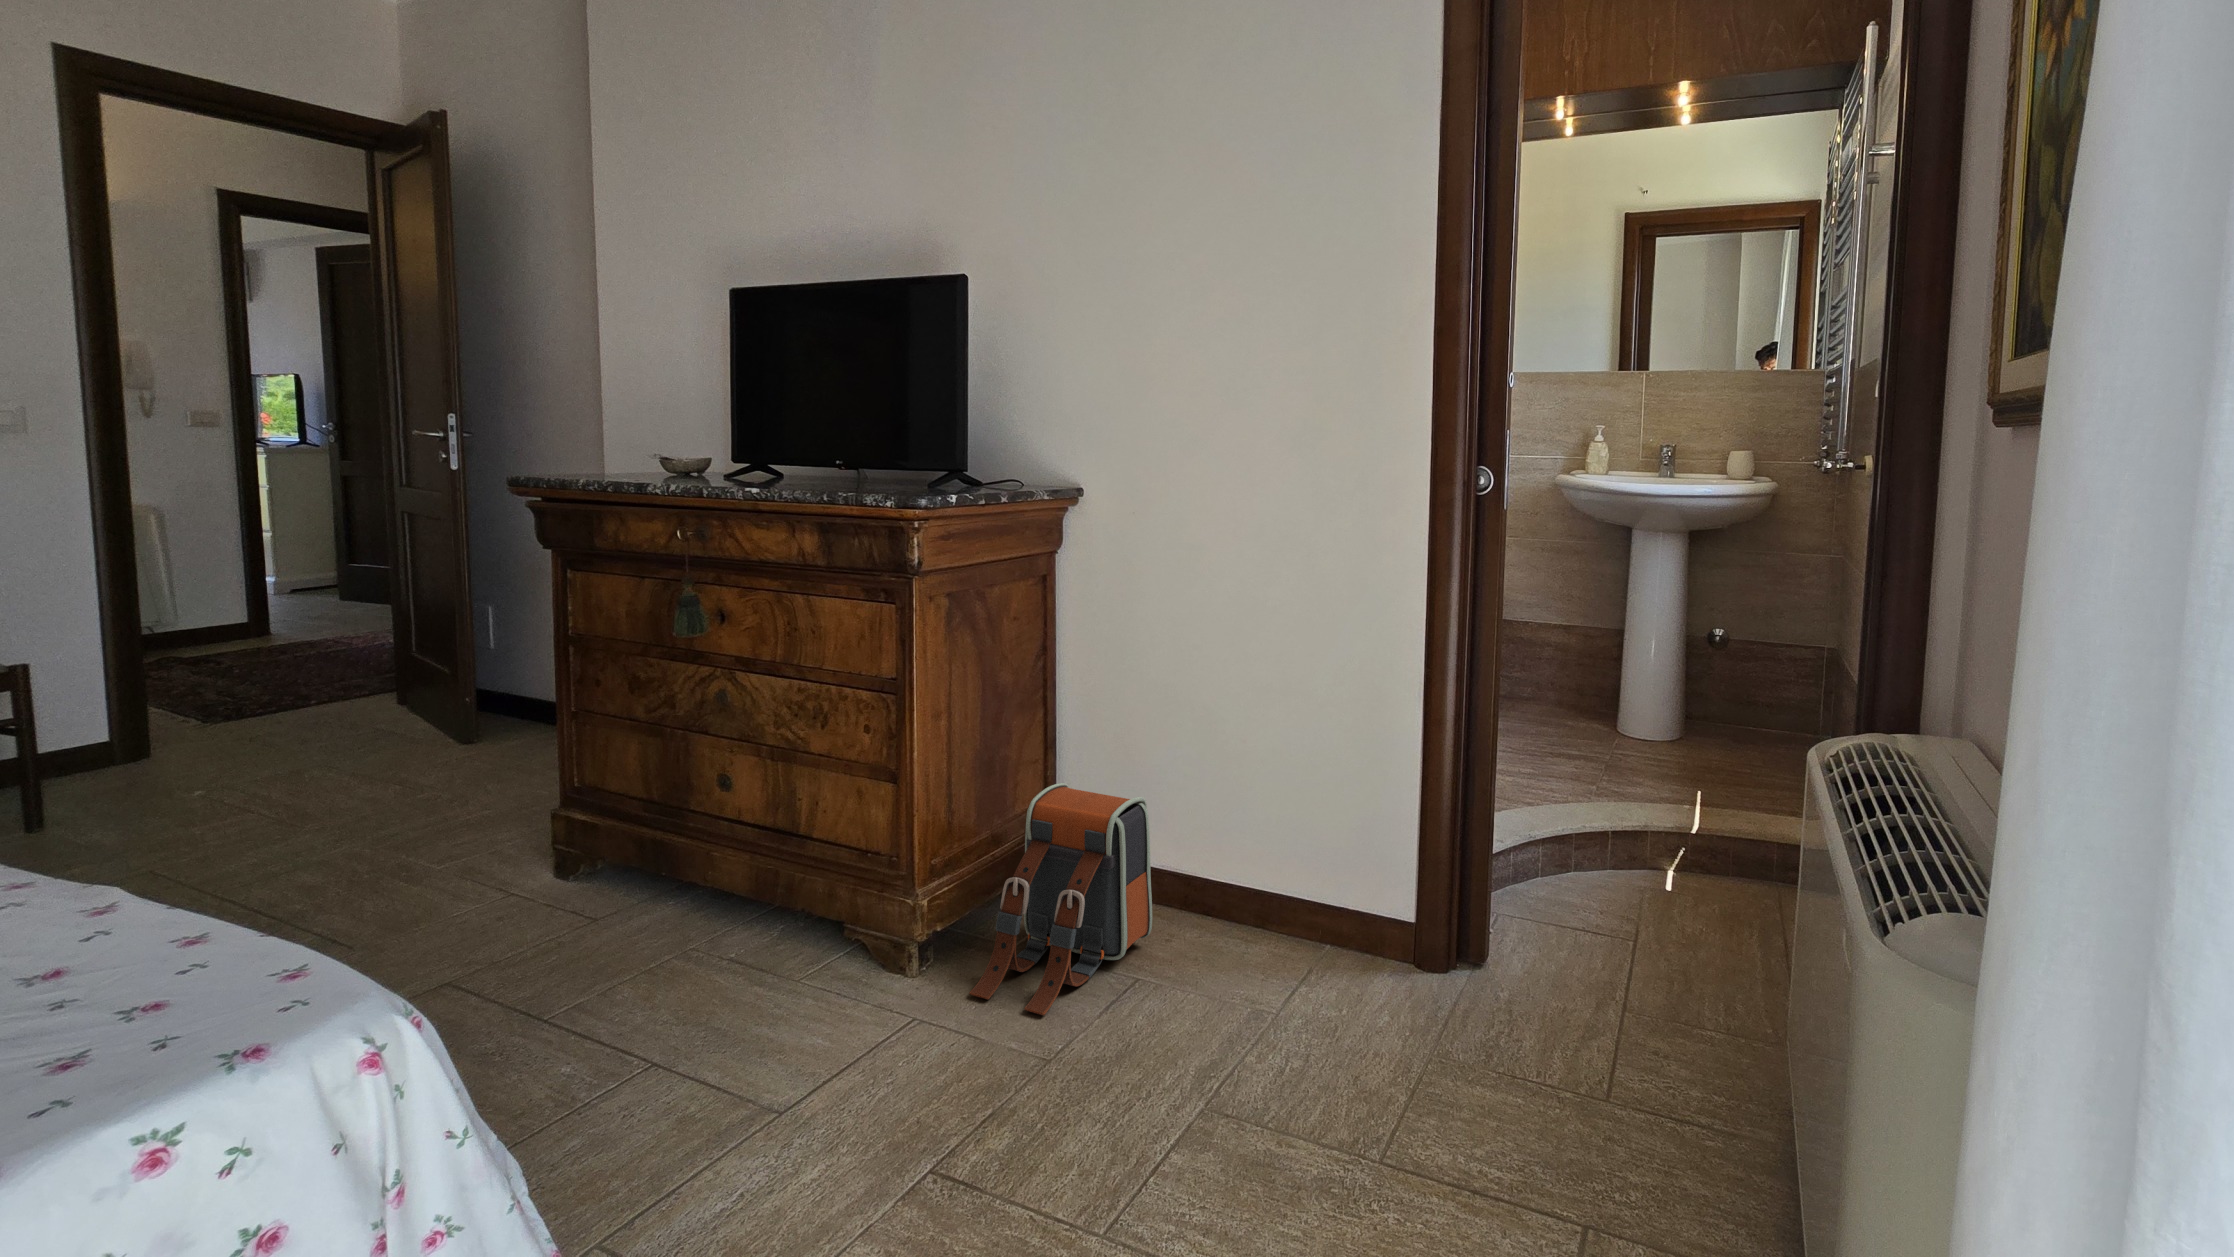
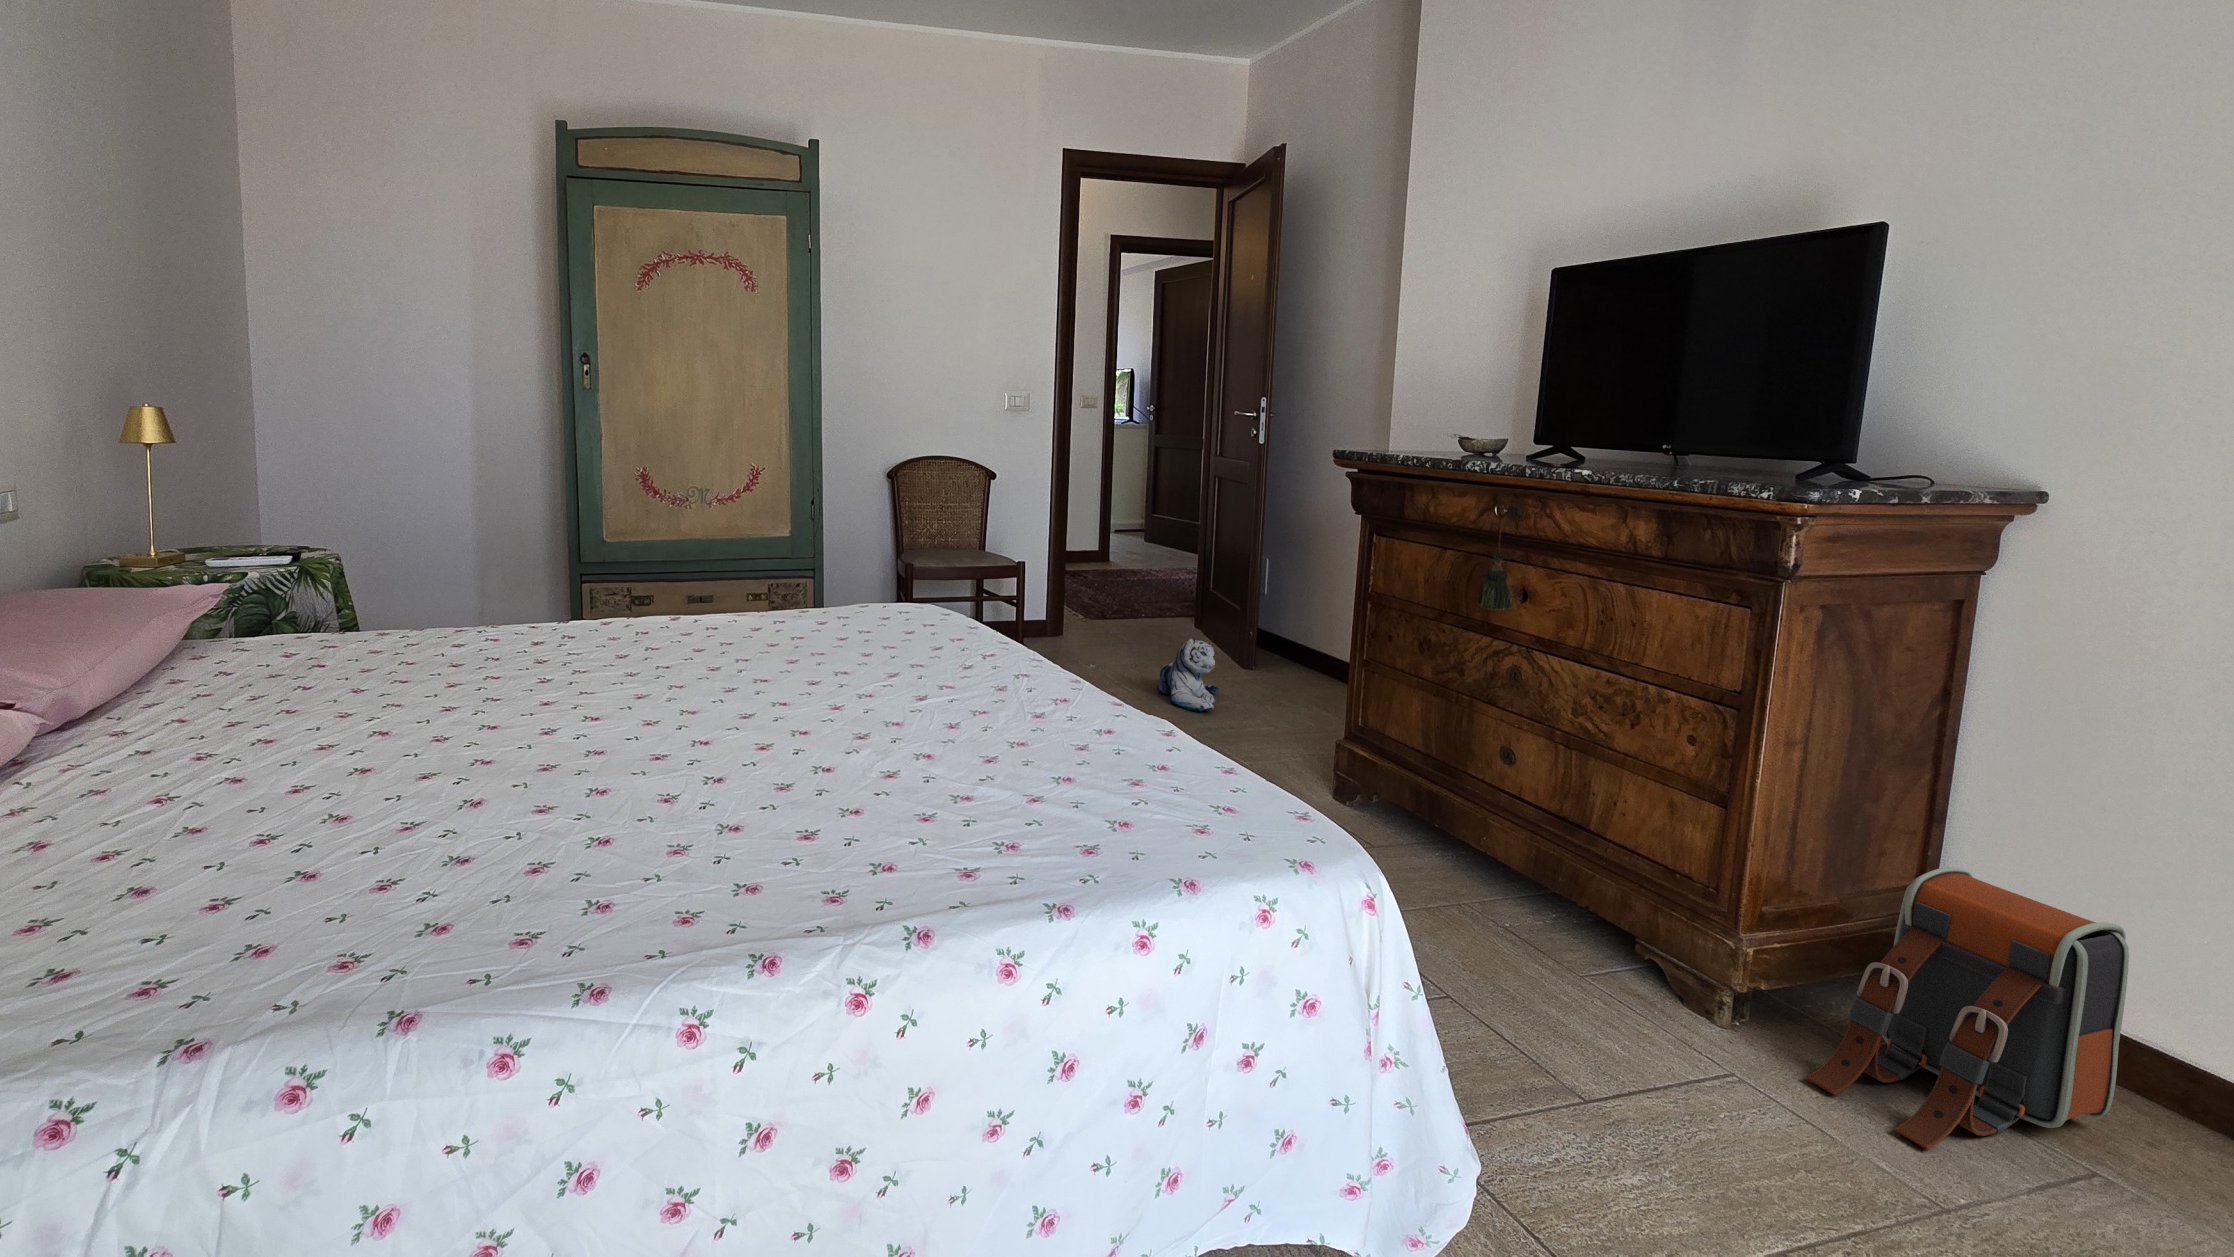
plush toy: none [316,720,418,813] -> present [1157,639,1219,711]

